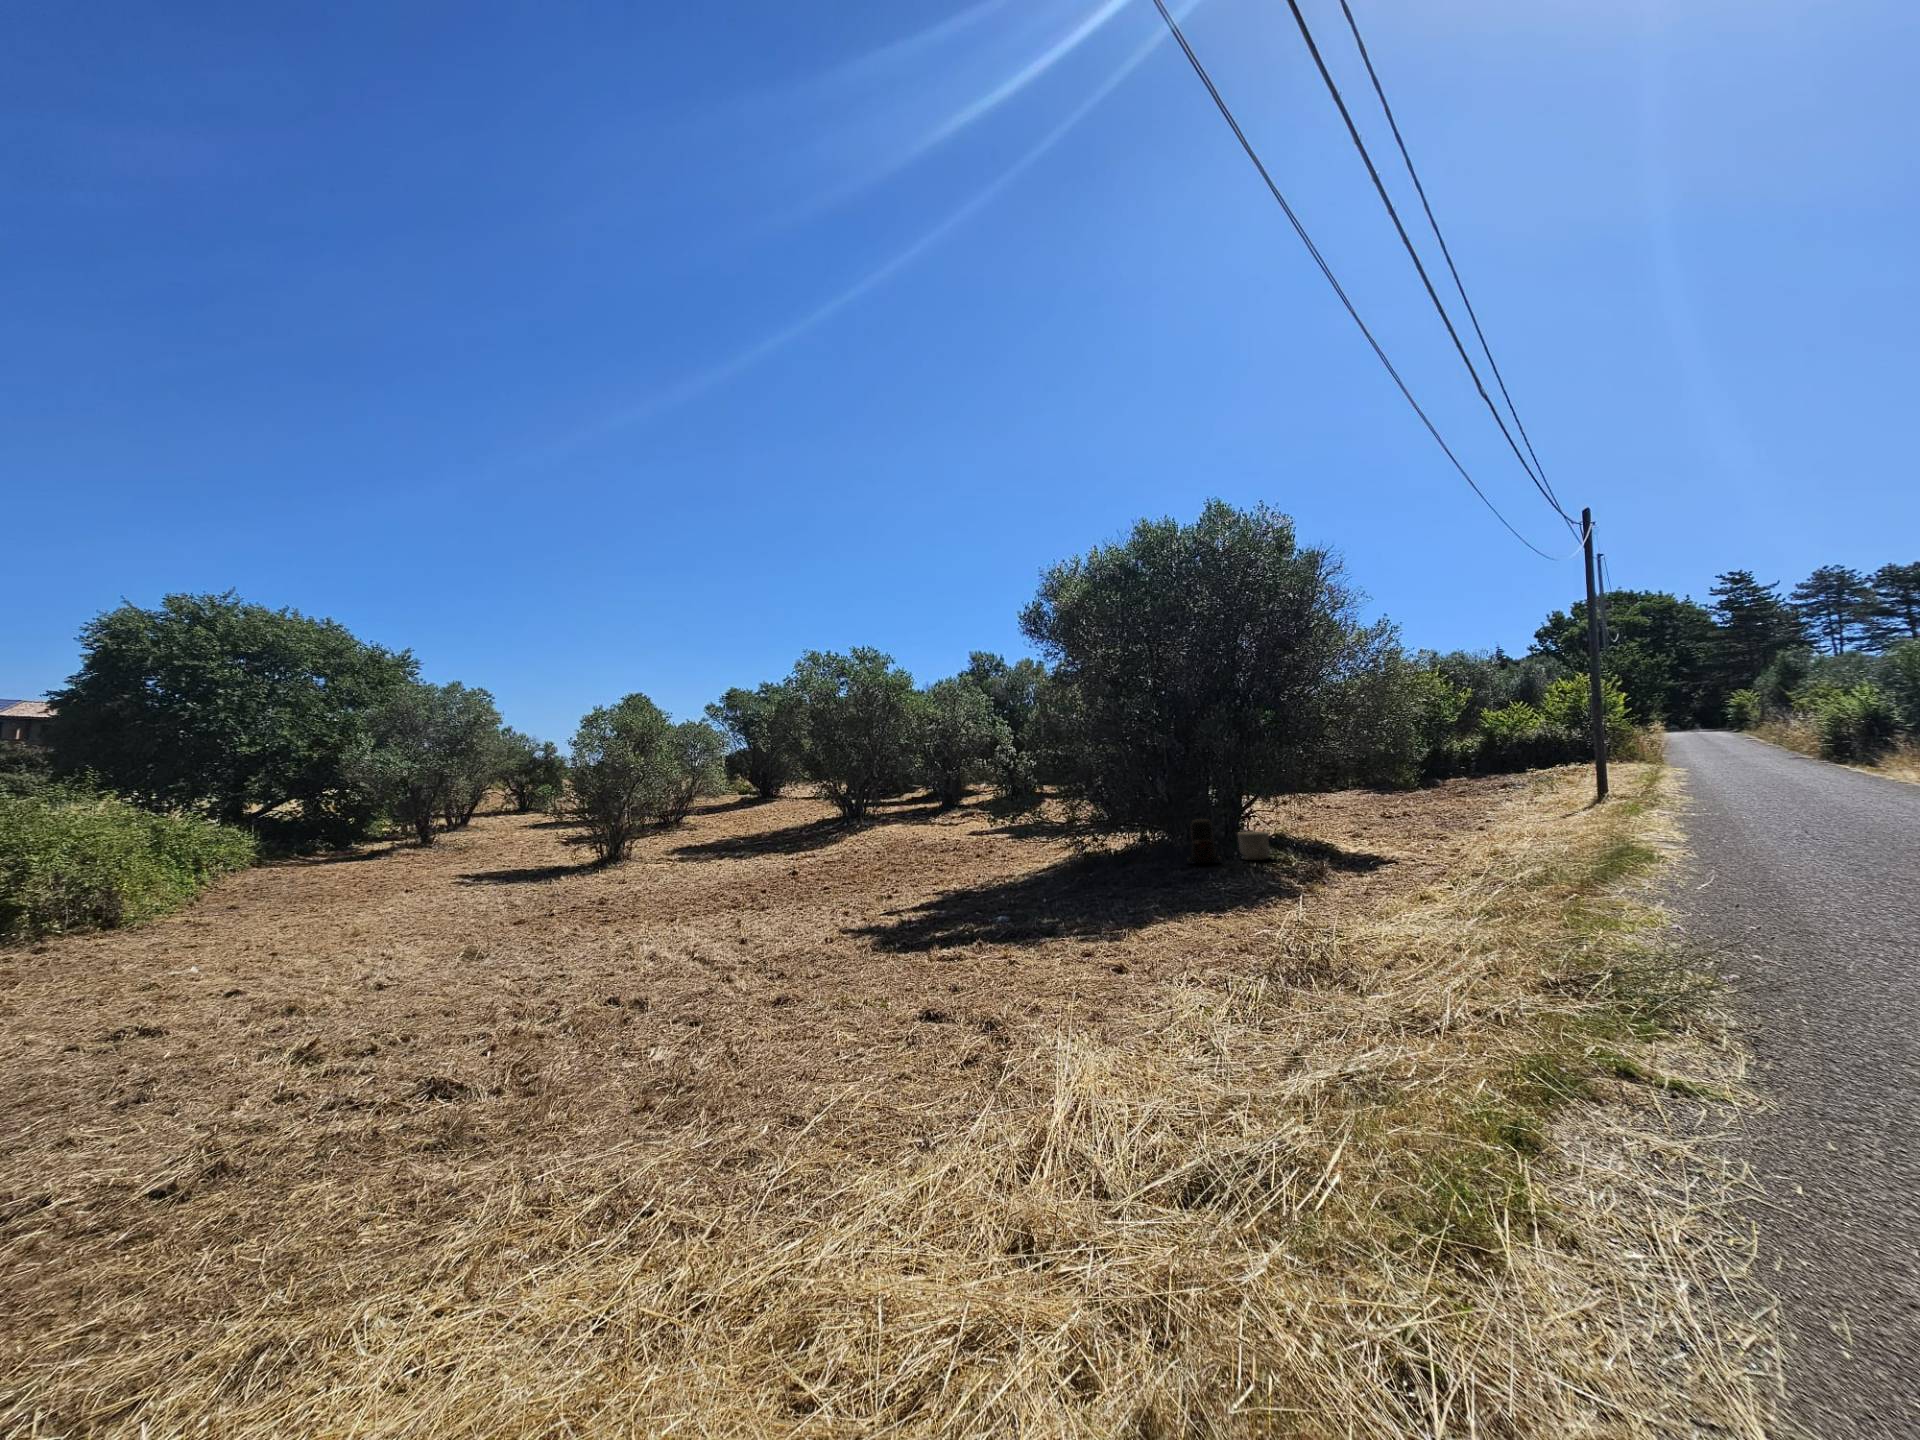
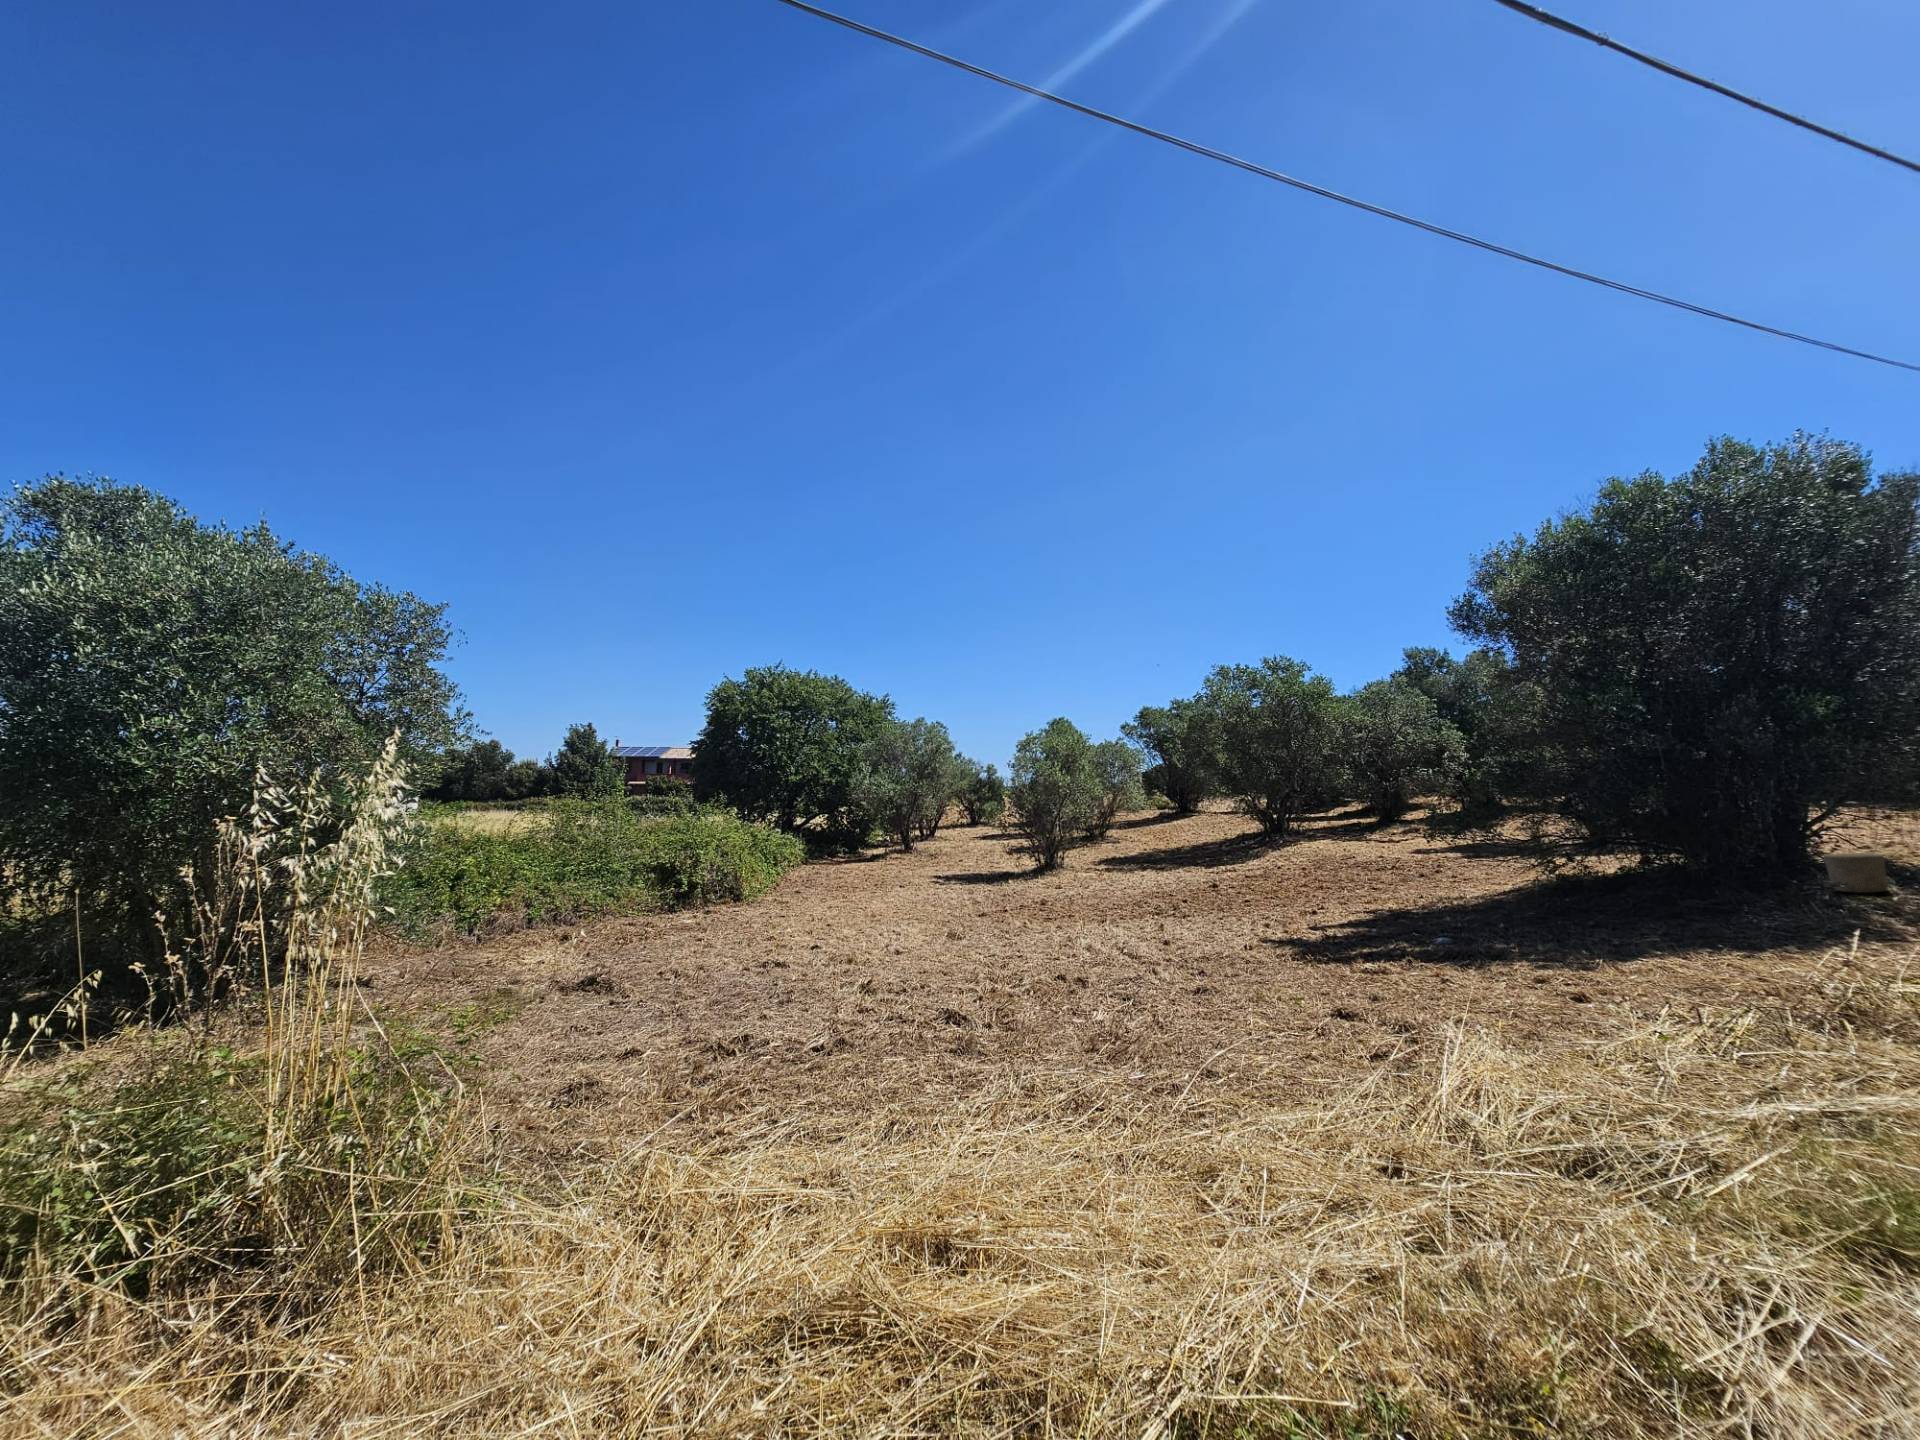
backpack: present [1188,819,1221,863] -> none [1732,836,1795,894]

